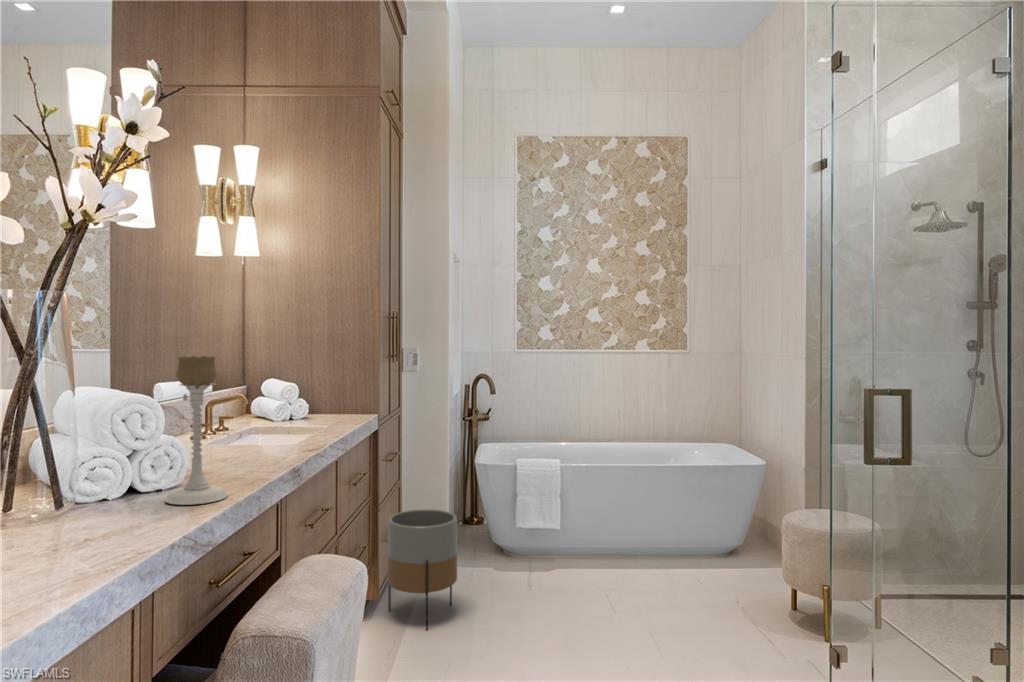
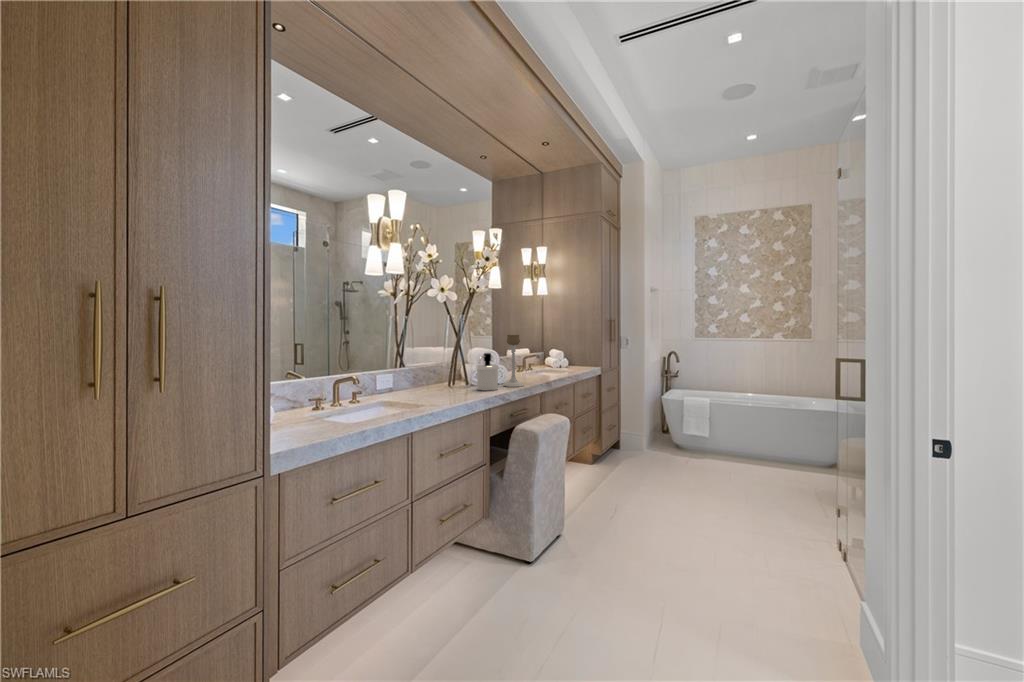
soap dispenser: none [78,415,154,533] -> present [476,353,499,391]
planter: present [388,509,457,630] -> none [608,417,643,474]

